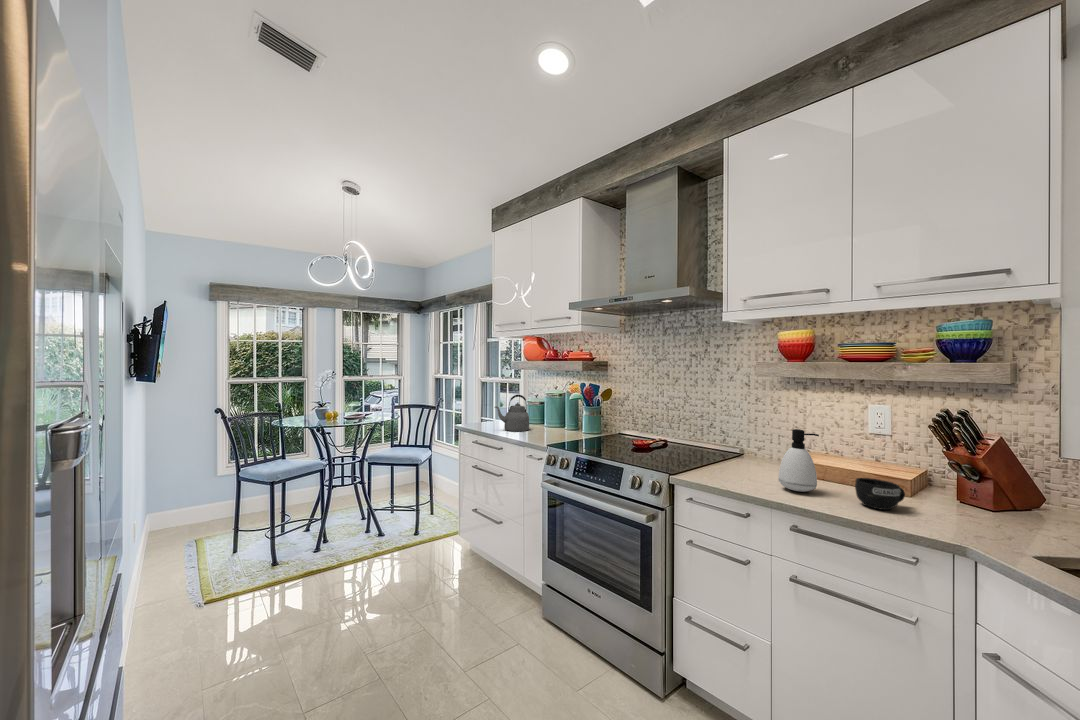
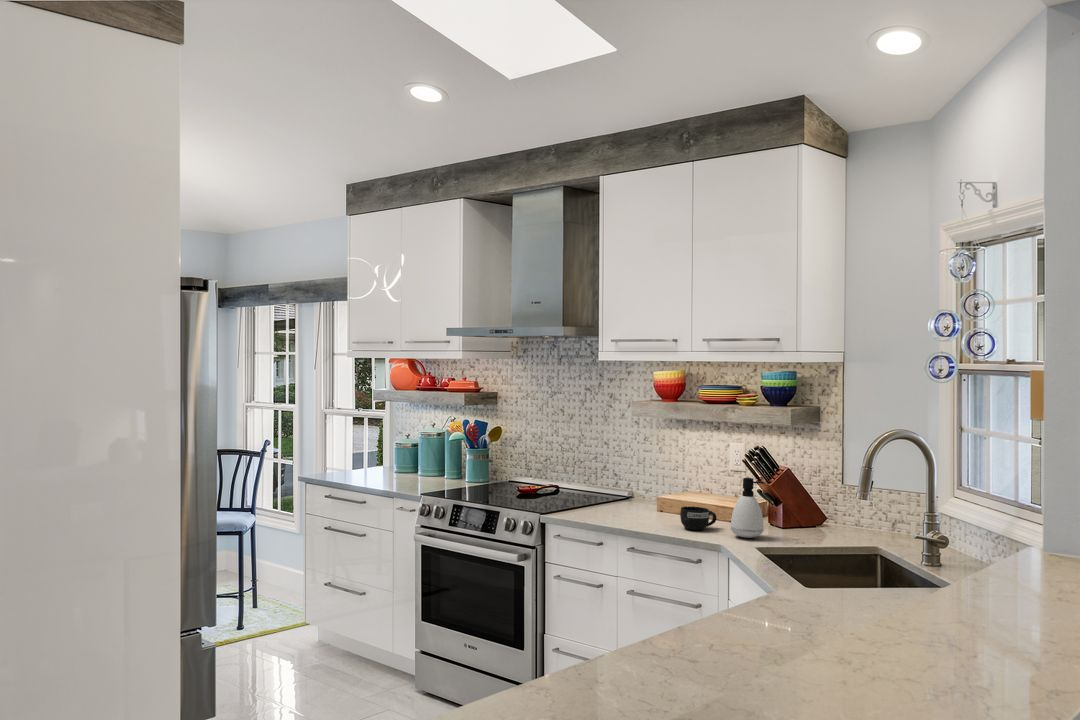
kettle: present [495,395,529,431] -> none [355,435,400,480]
soap dispenser: present [779,429,819,492] -> present [731,478,765,538]

